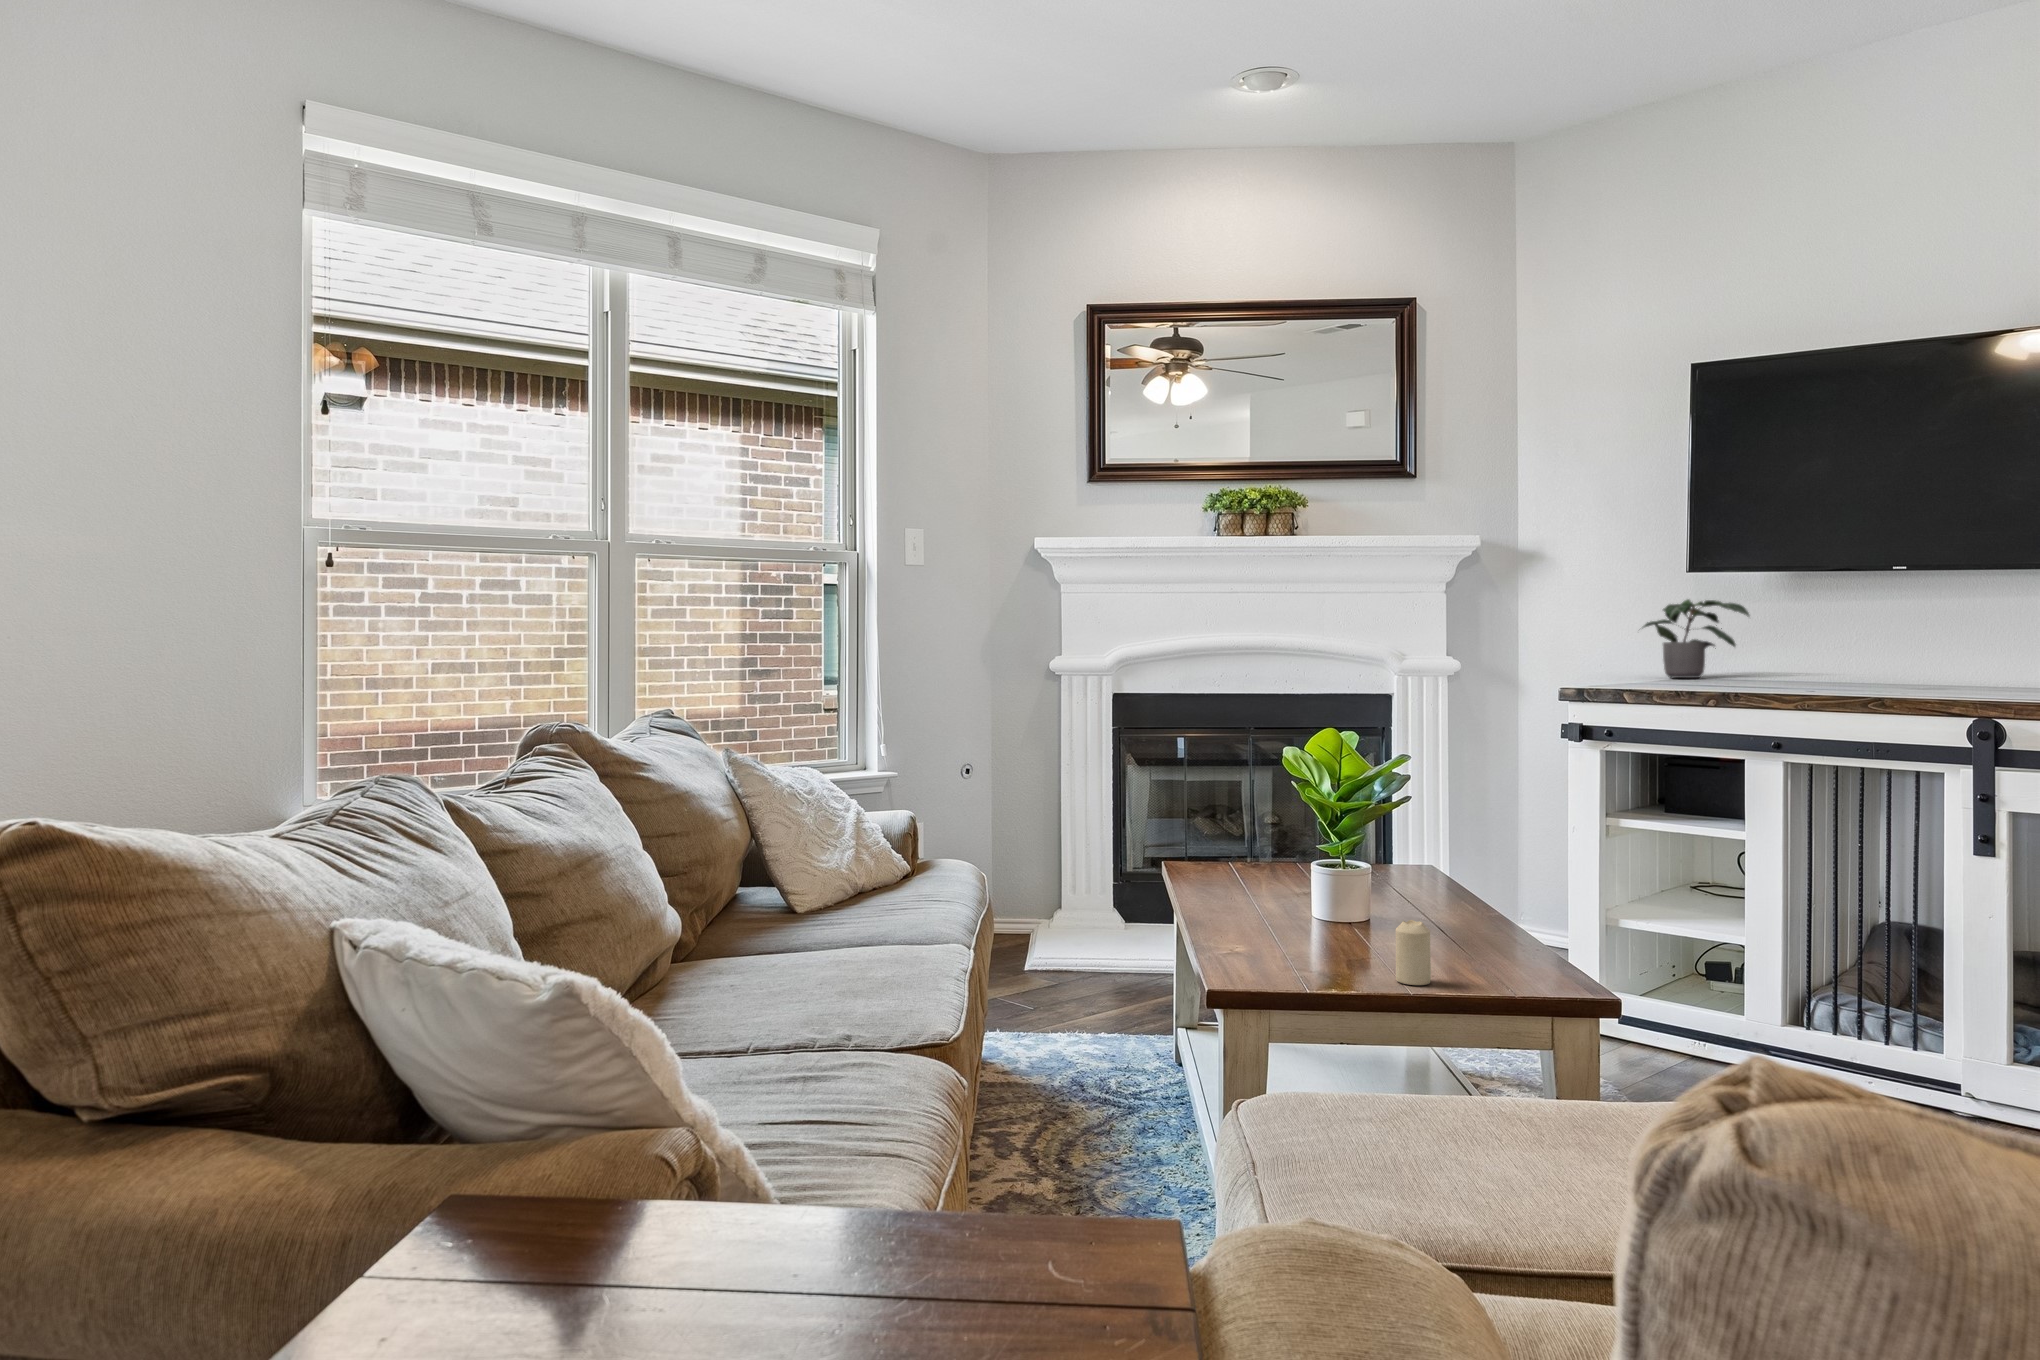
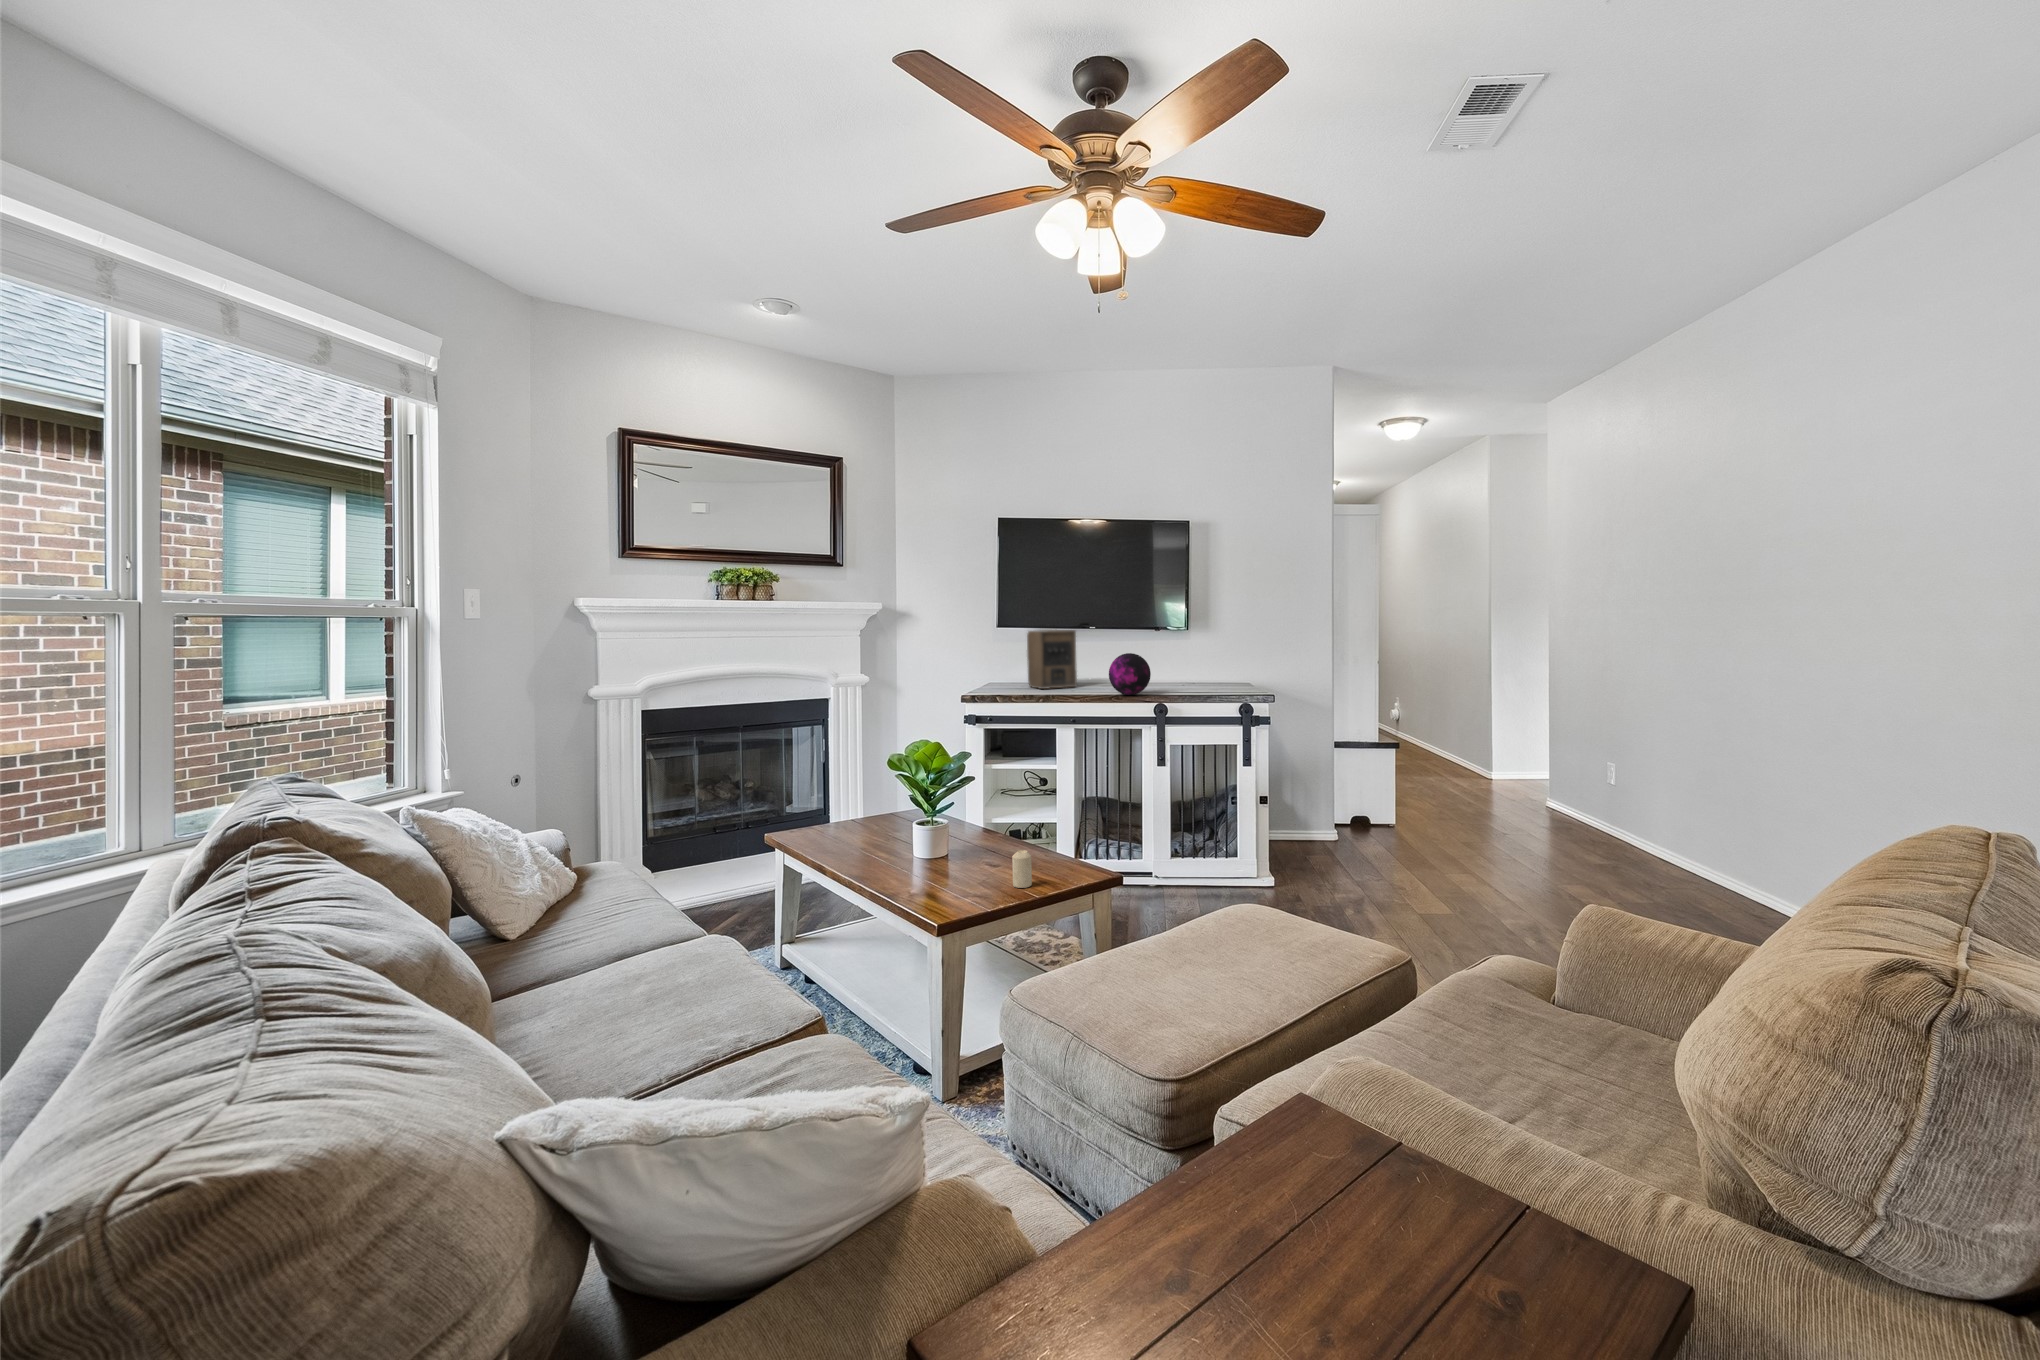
speaker: none [1734,572,1834,686] -> present [1027,630,1077,689]
potted plant: present [1643,599,1749,678] -> none [973,641,1027,684]
decorative orb: none [1865,614,1972,701] -> present [1109,653,1151,695]

